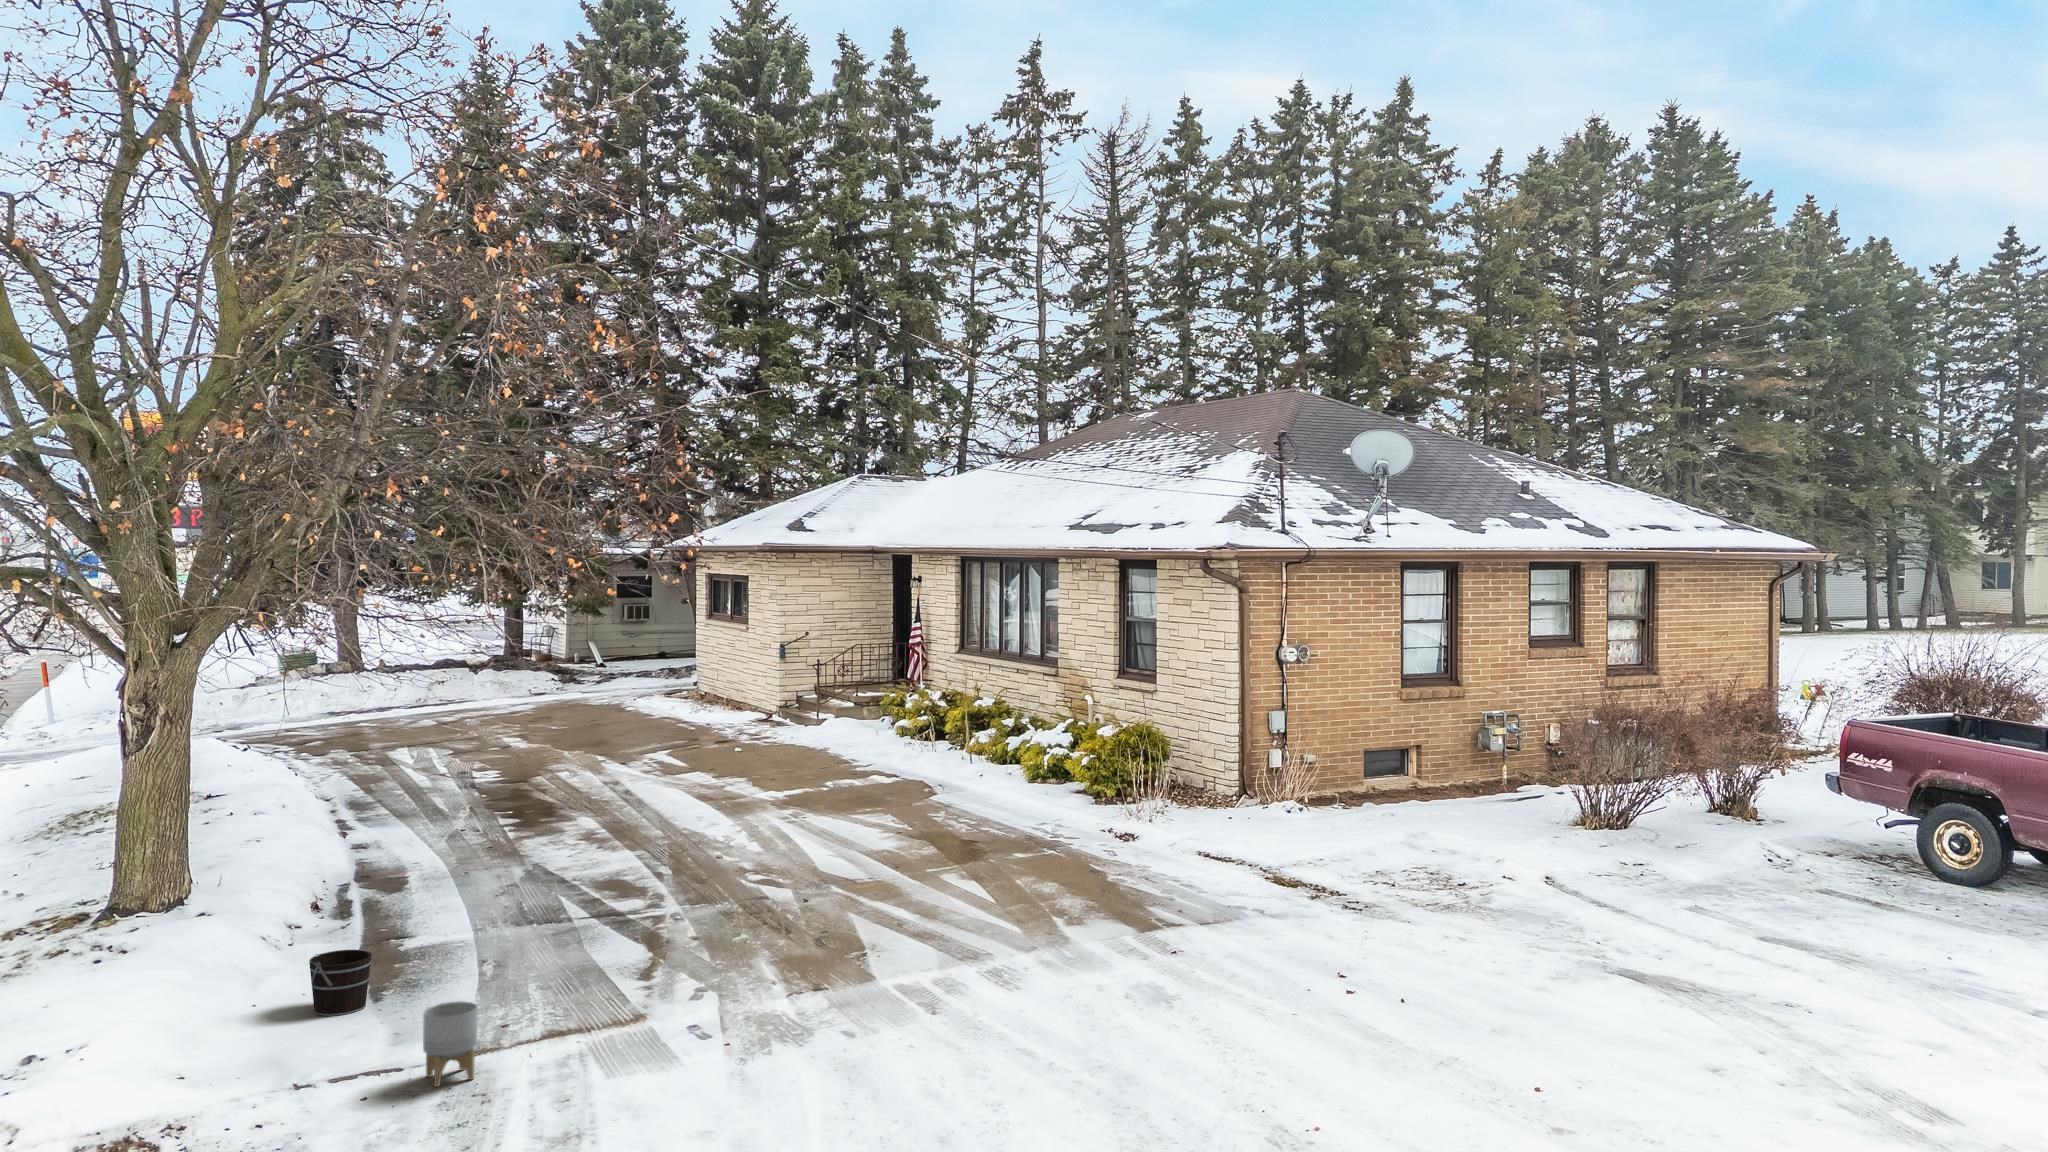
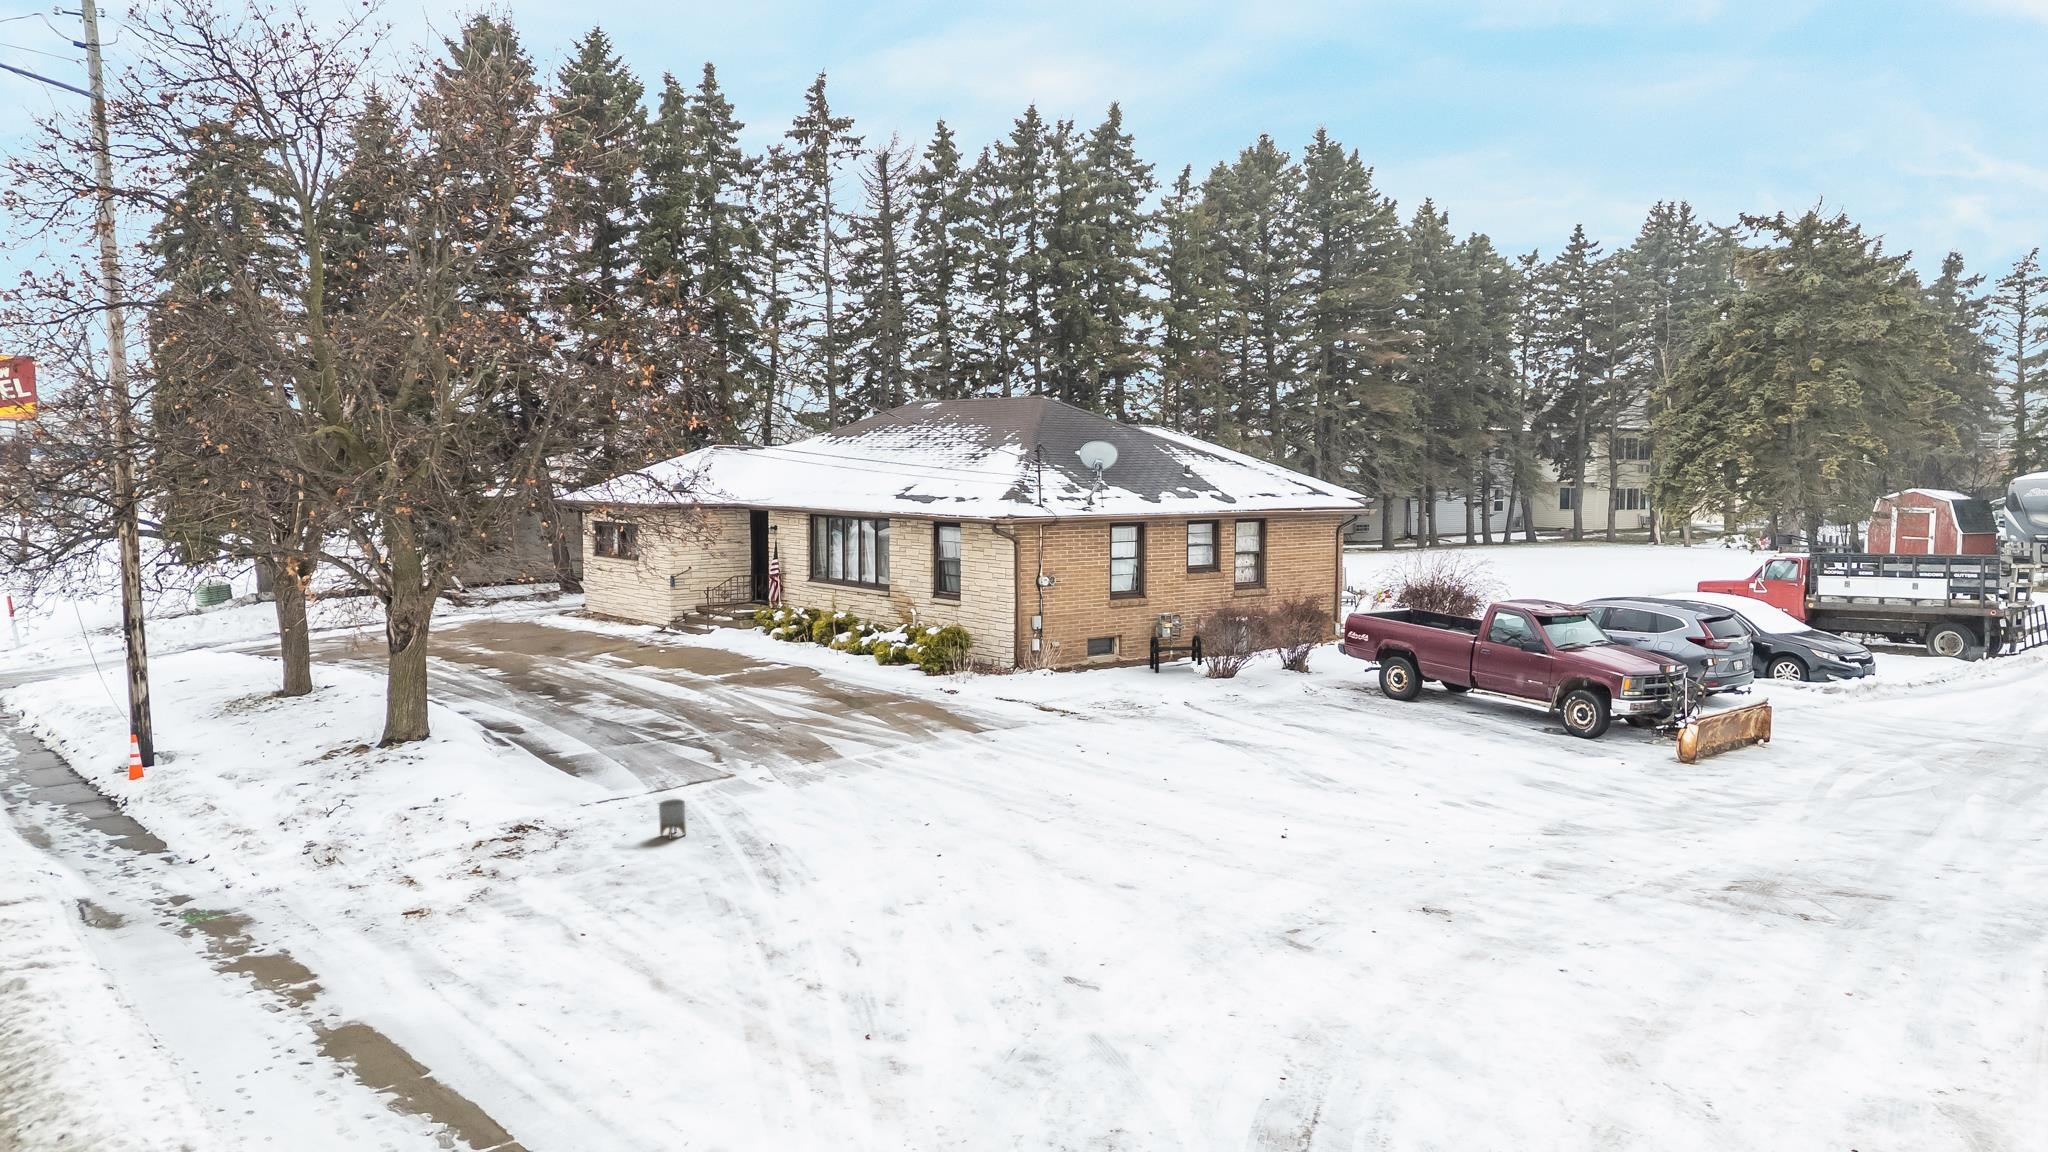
bench: none [1467,751,1558,814] -> present [1150,635,1202,673]
bucket: present [309,947,372,1016] -> none [558,781,591,817]

